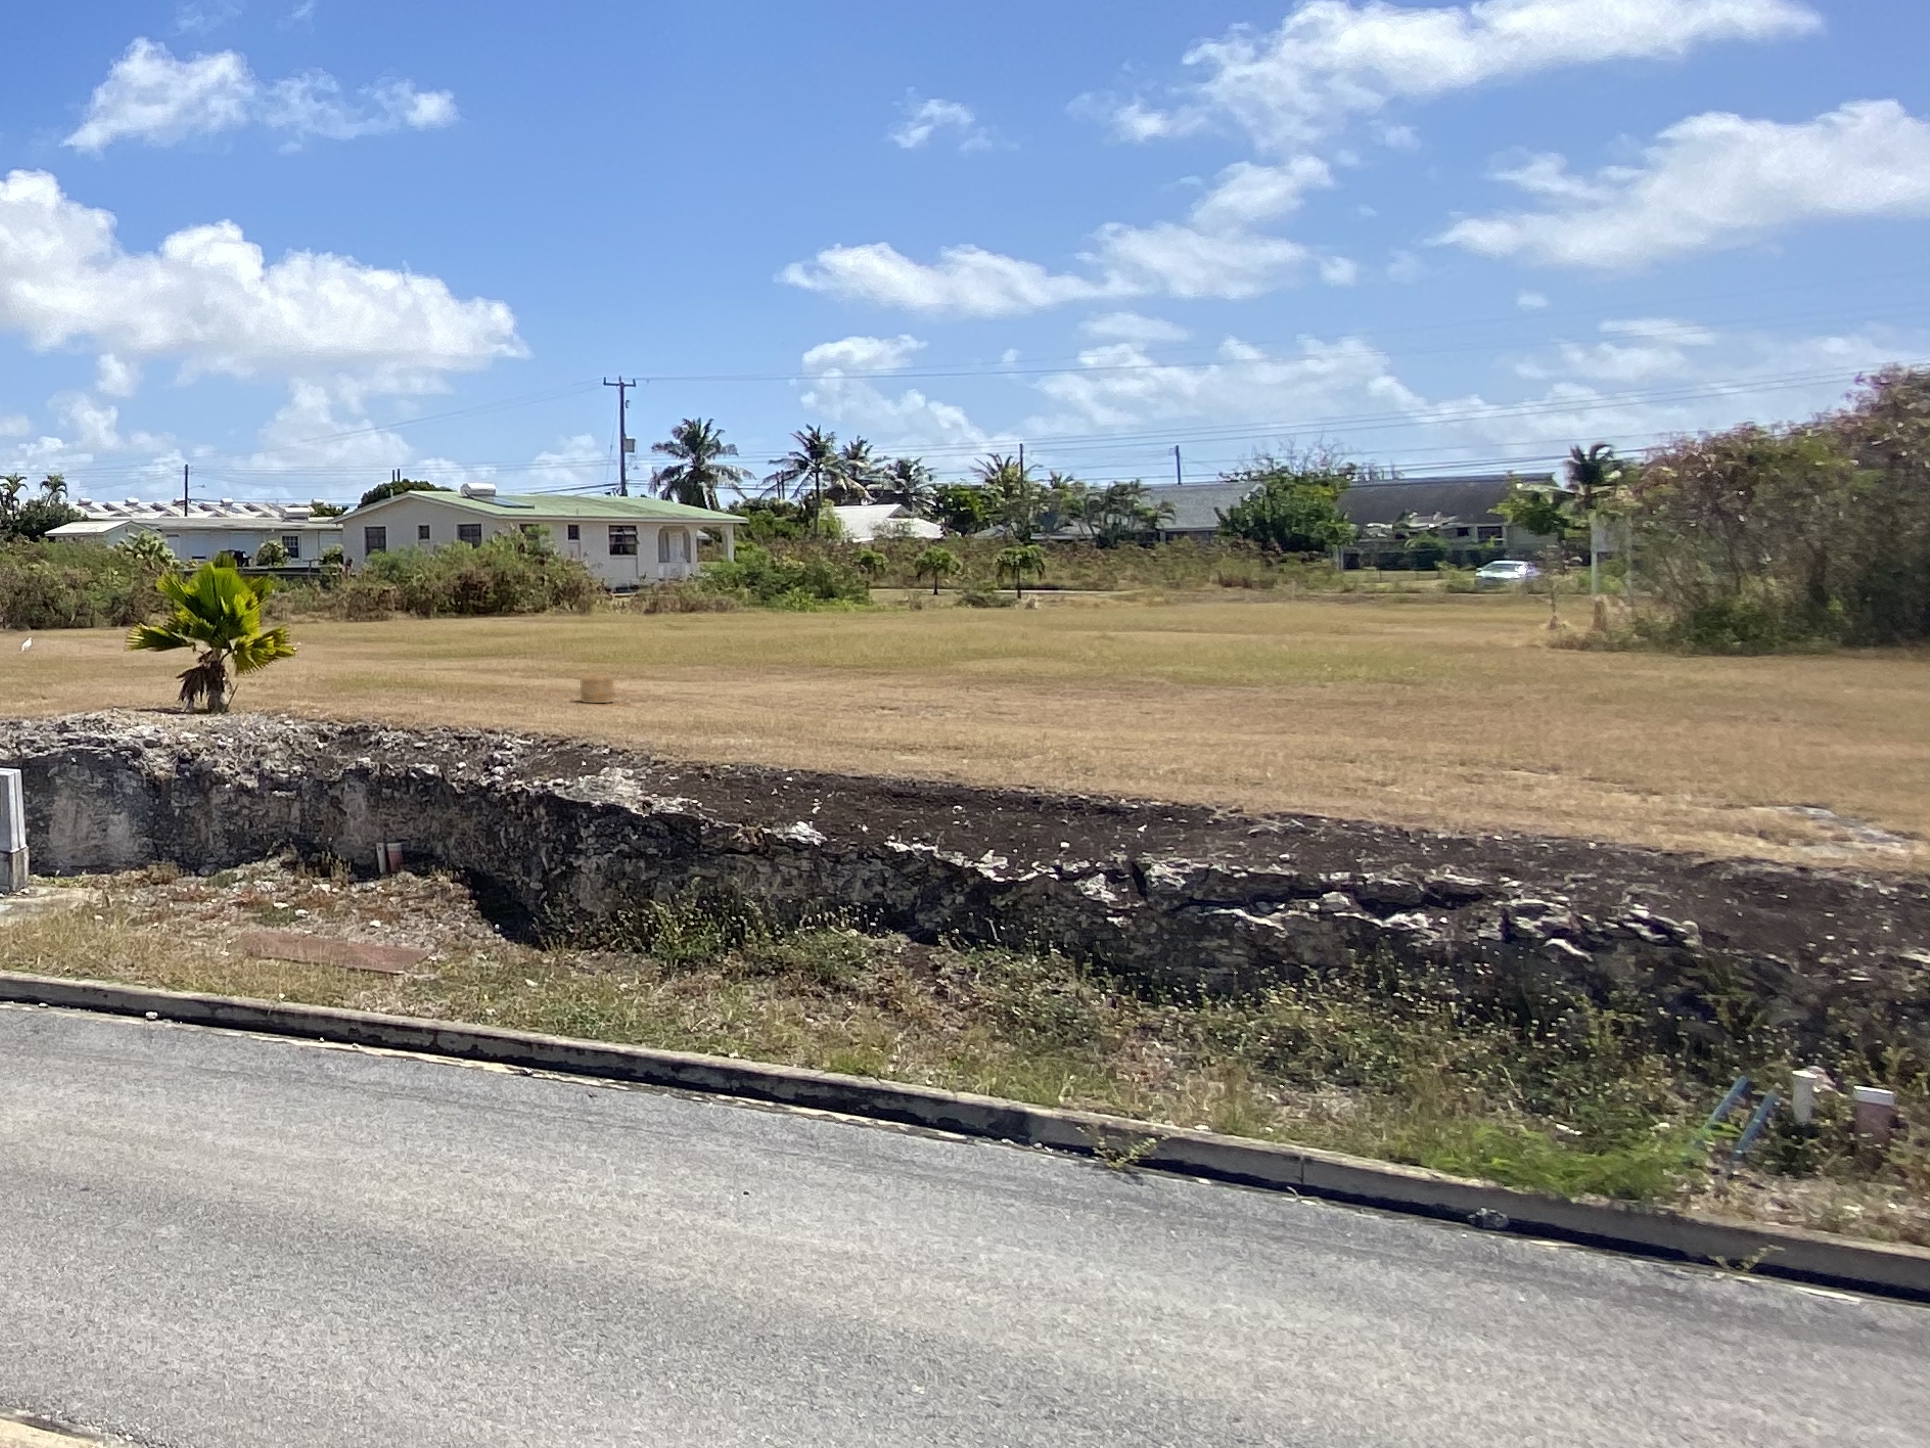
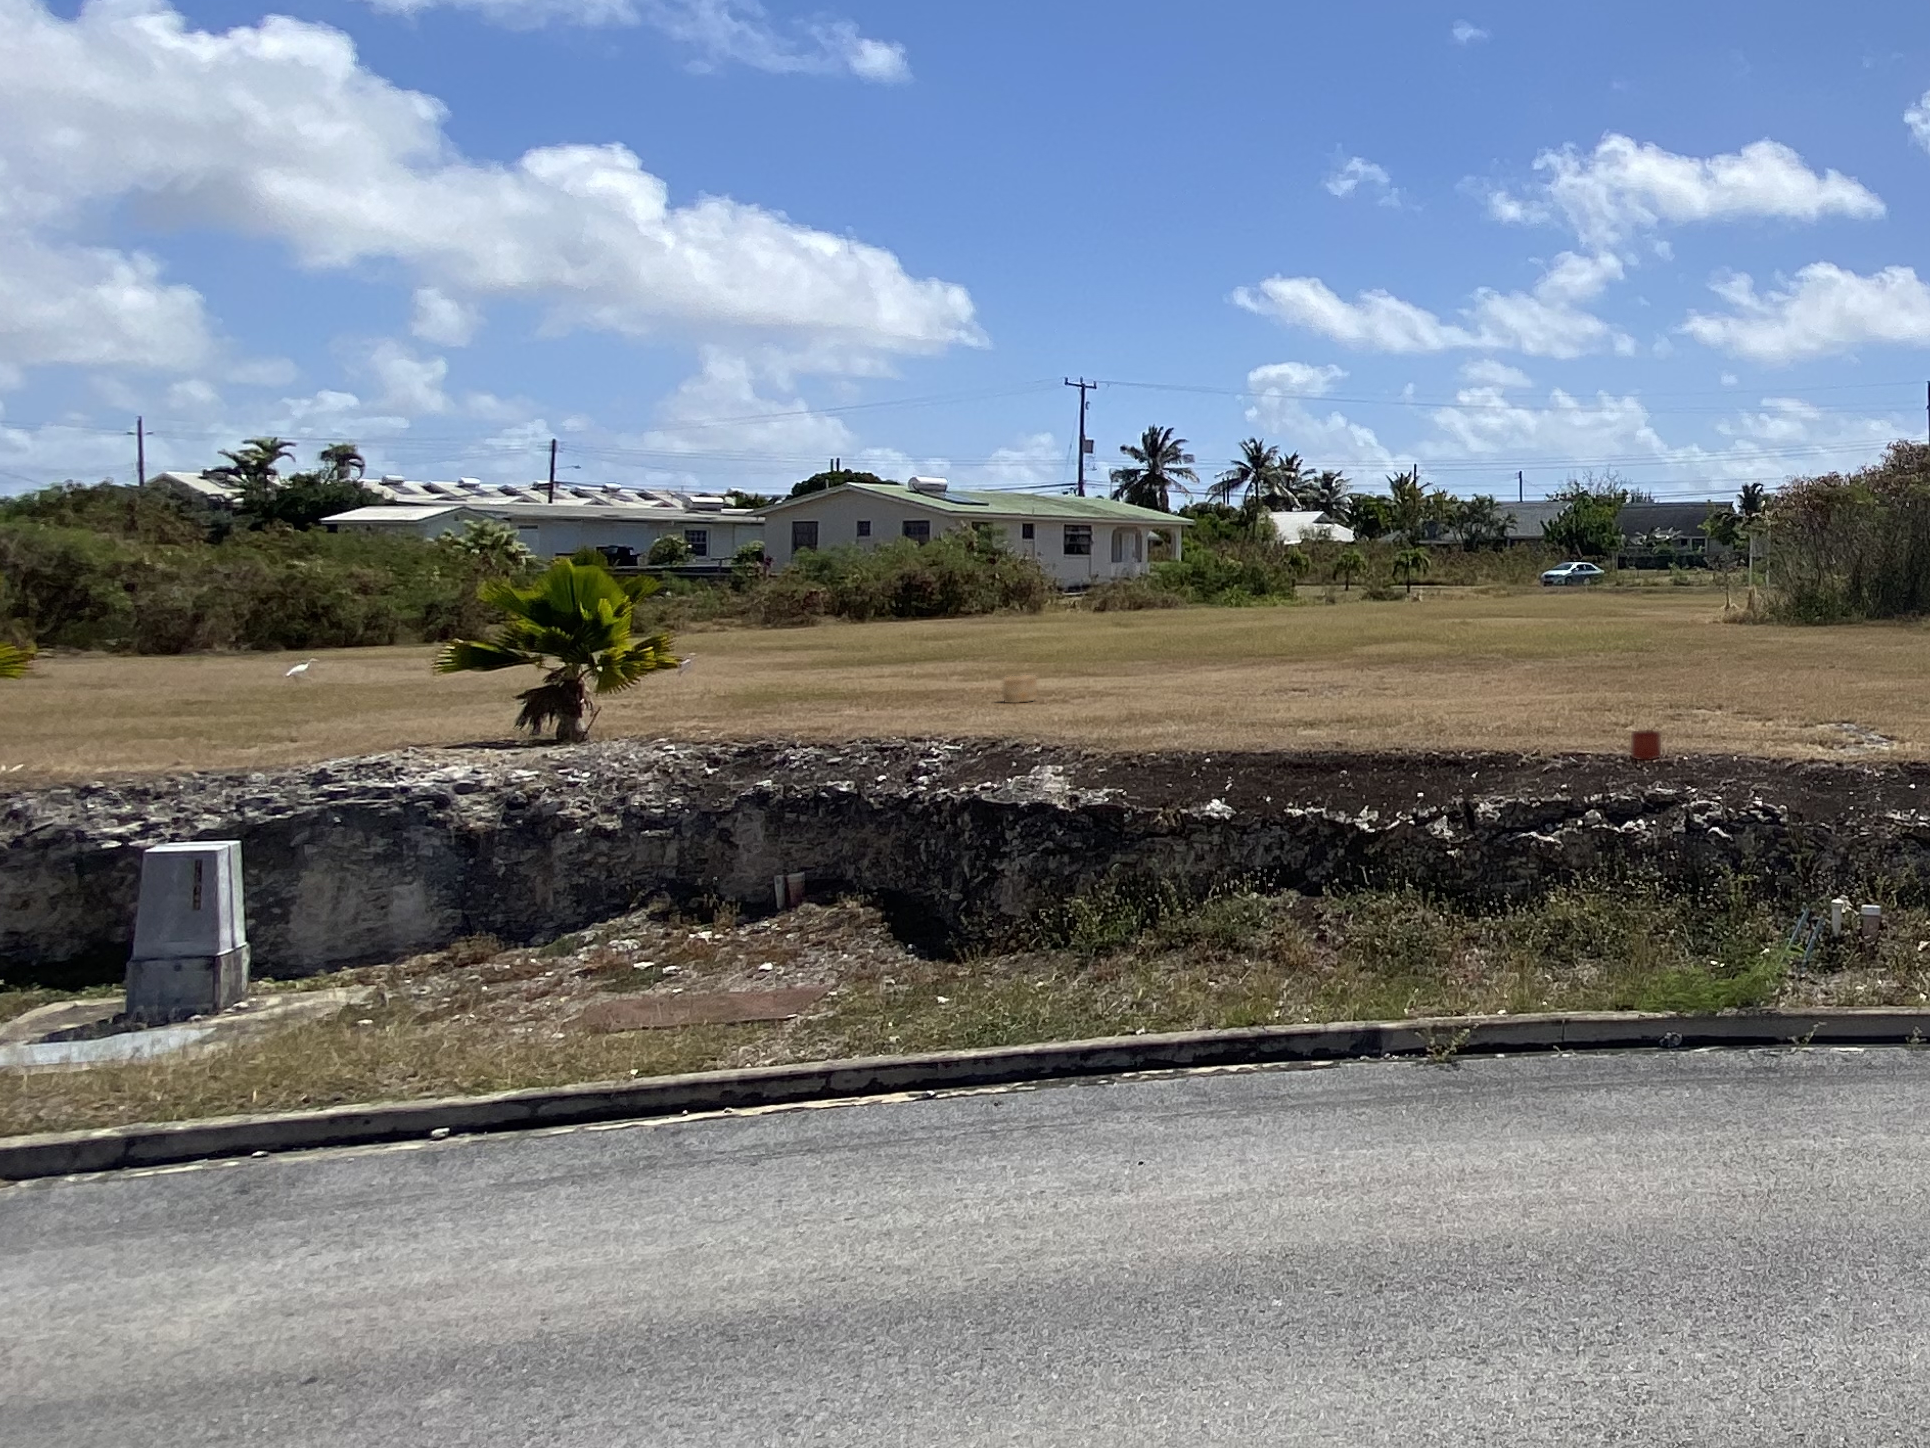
planter: none [1408,795,1463,836] -> present [1631,730,1661,760]

